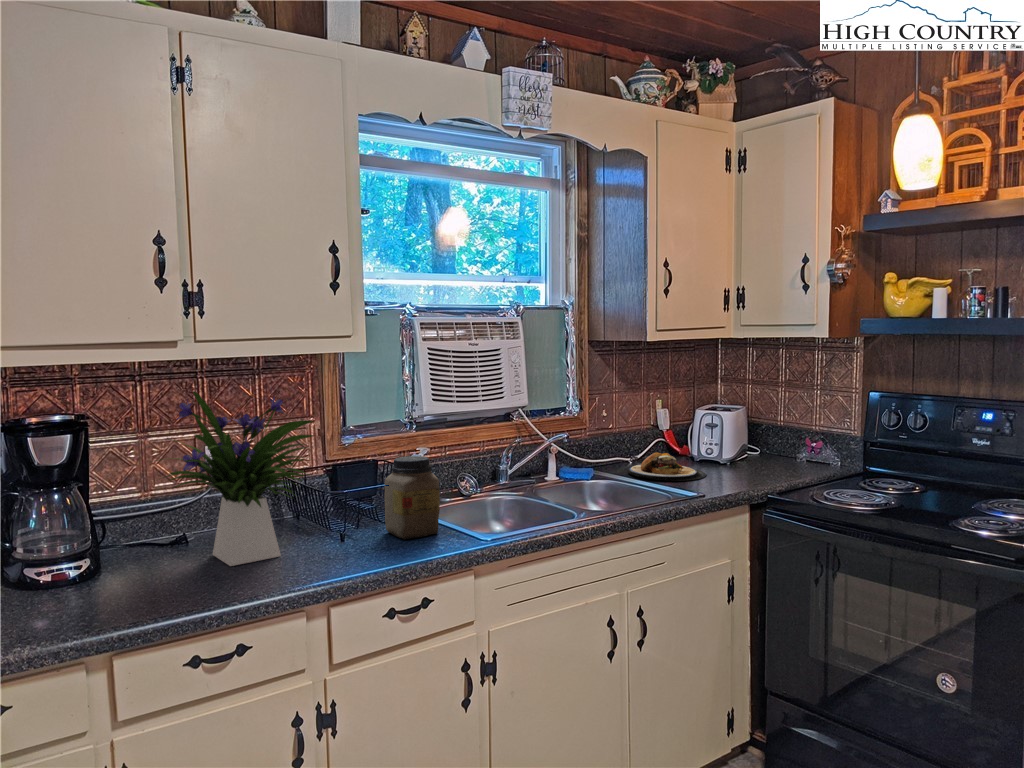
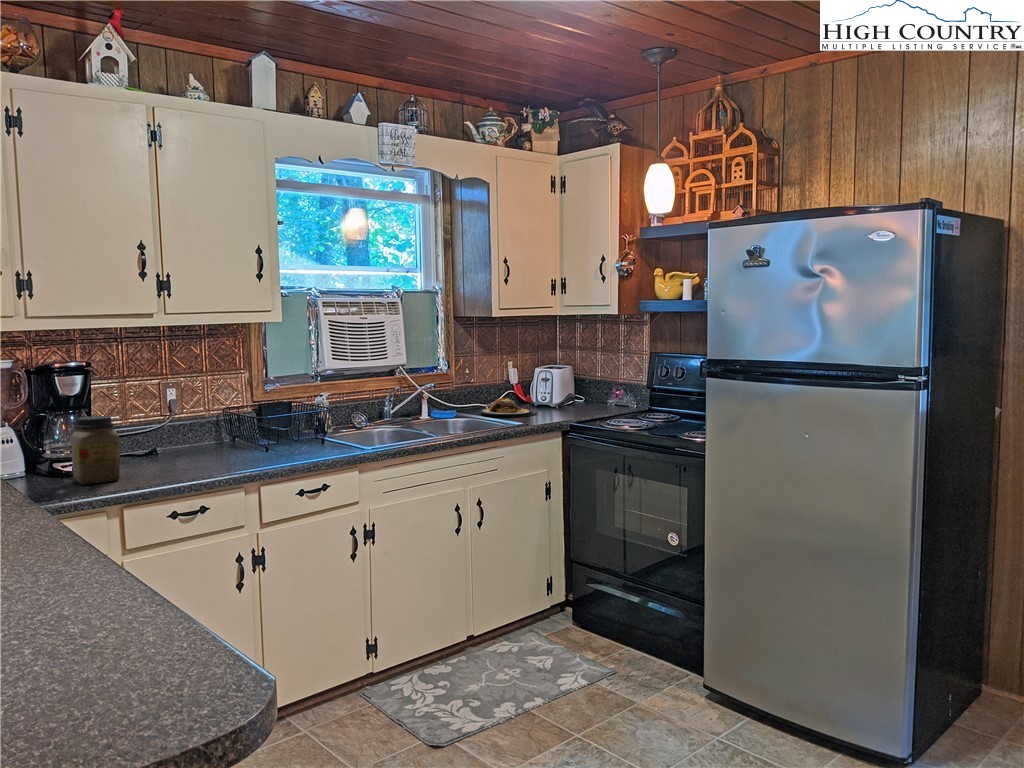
flower arrangement: present [163,391,313,566] -> none [135,345,249,461]
jar: present [384,456,440,539] -> present [71,416,120,485]

